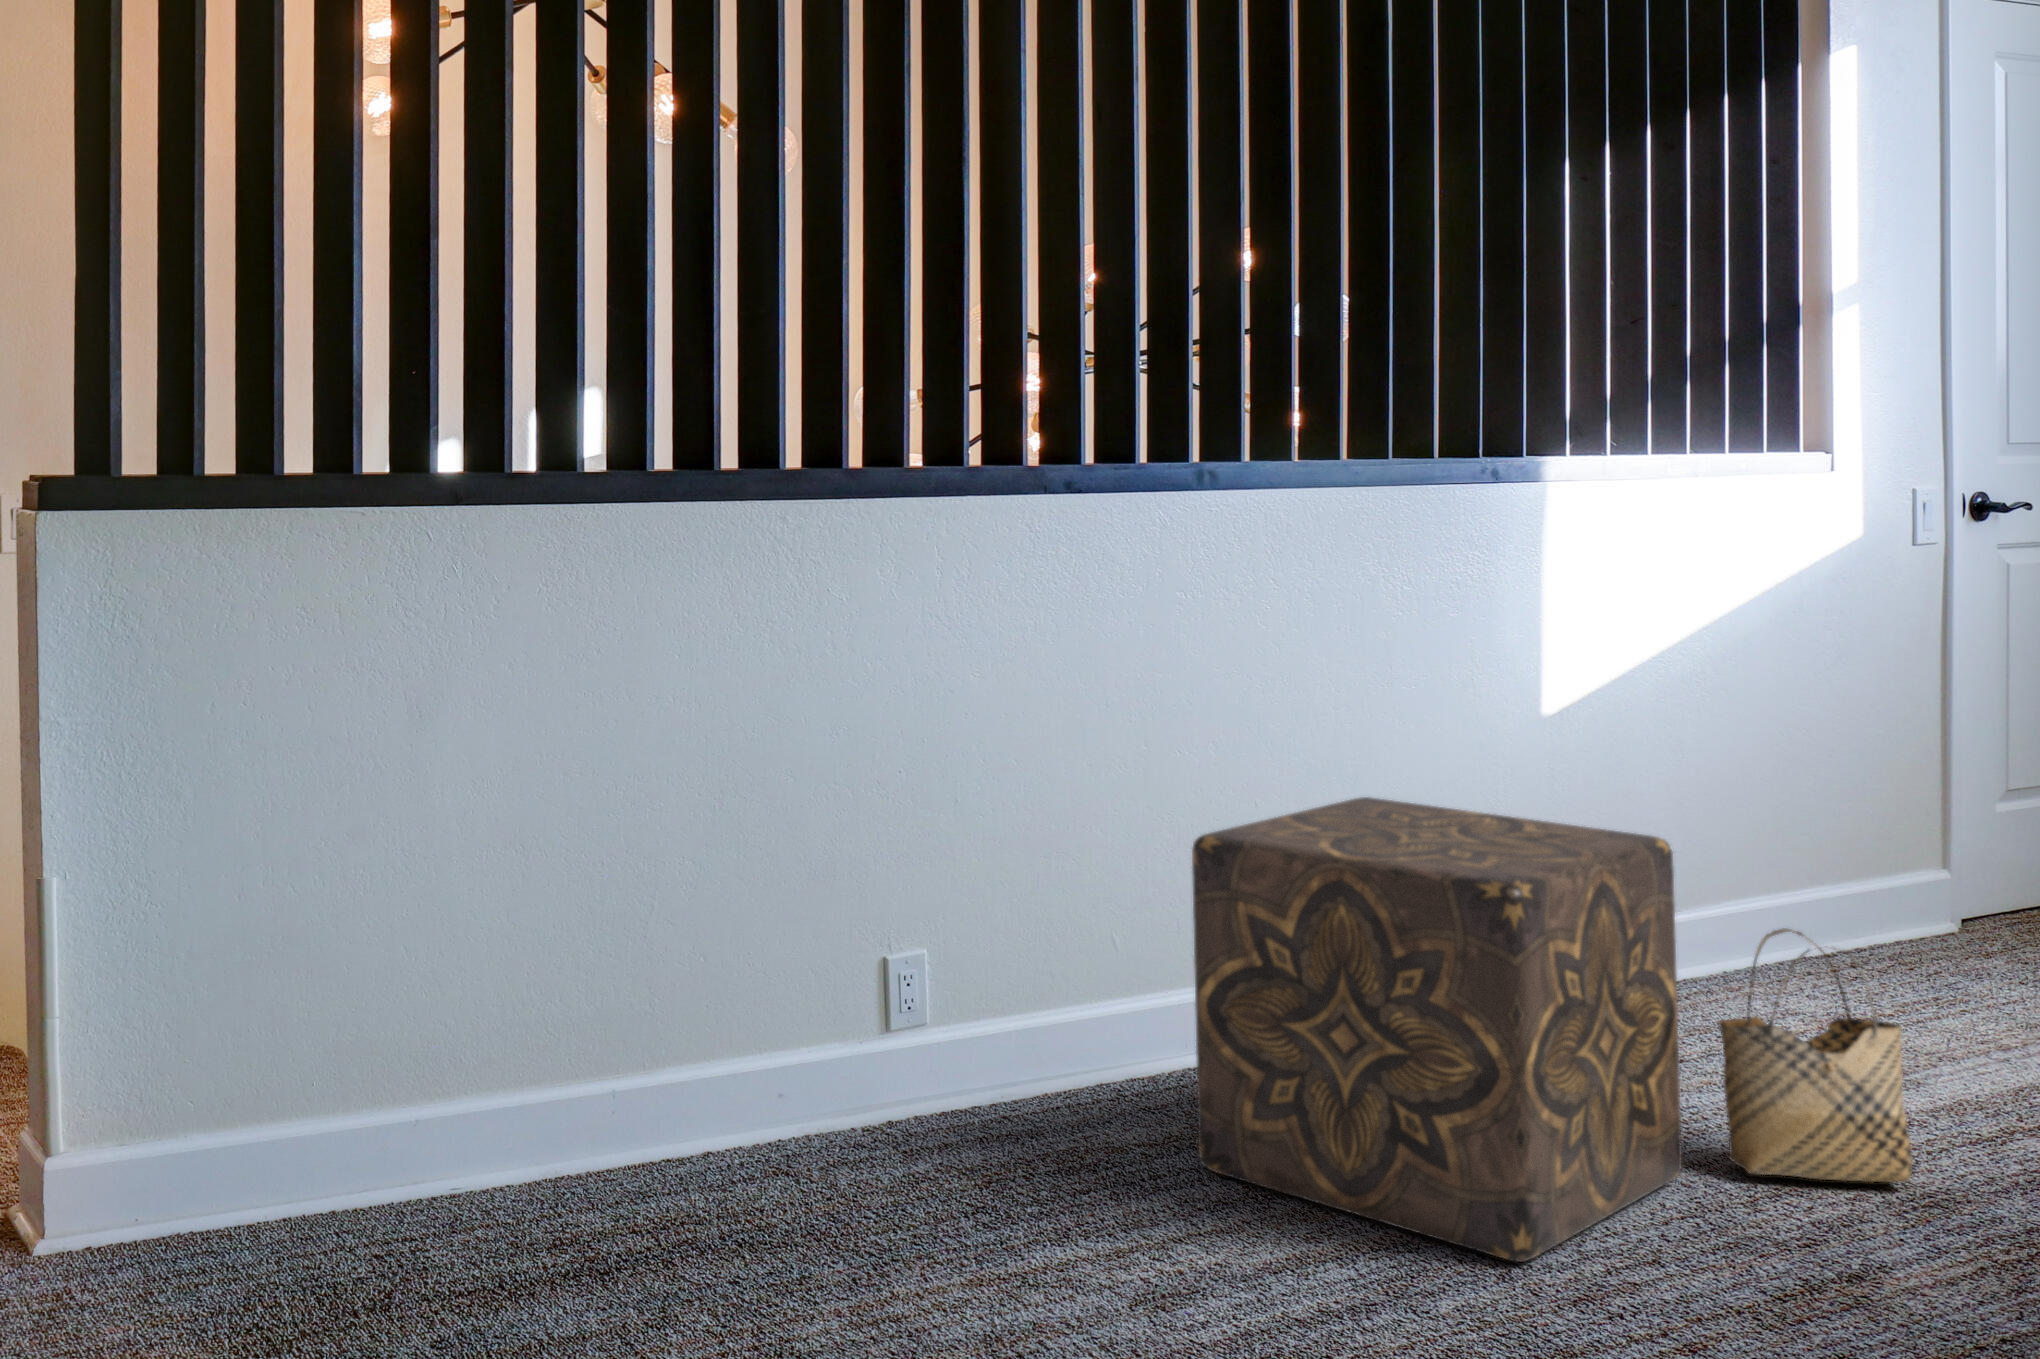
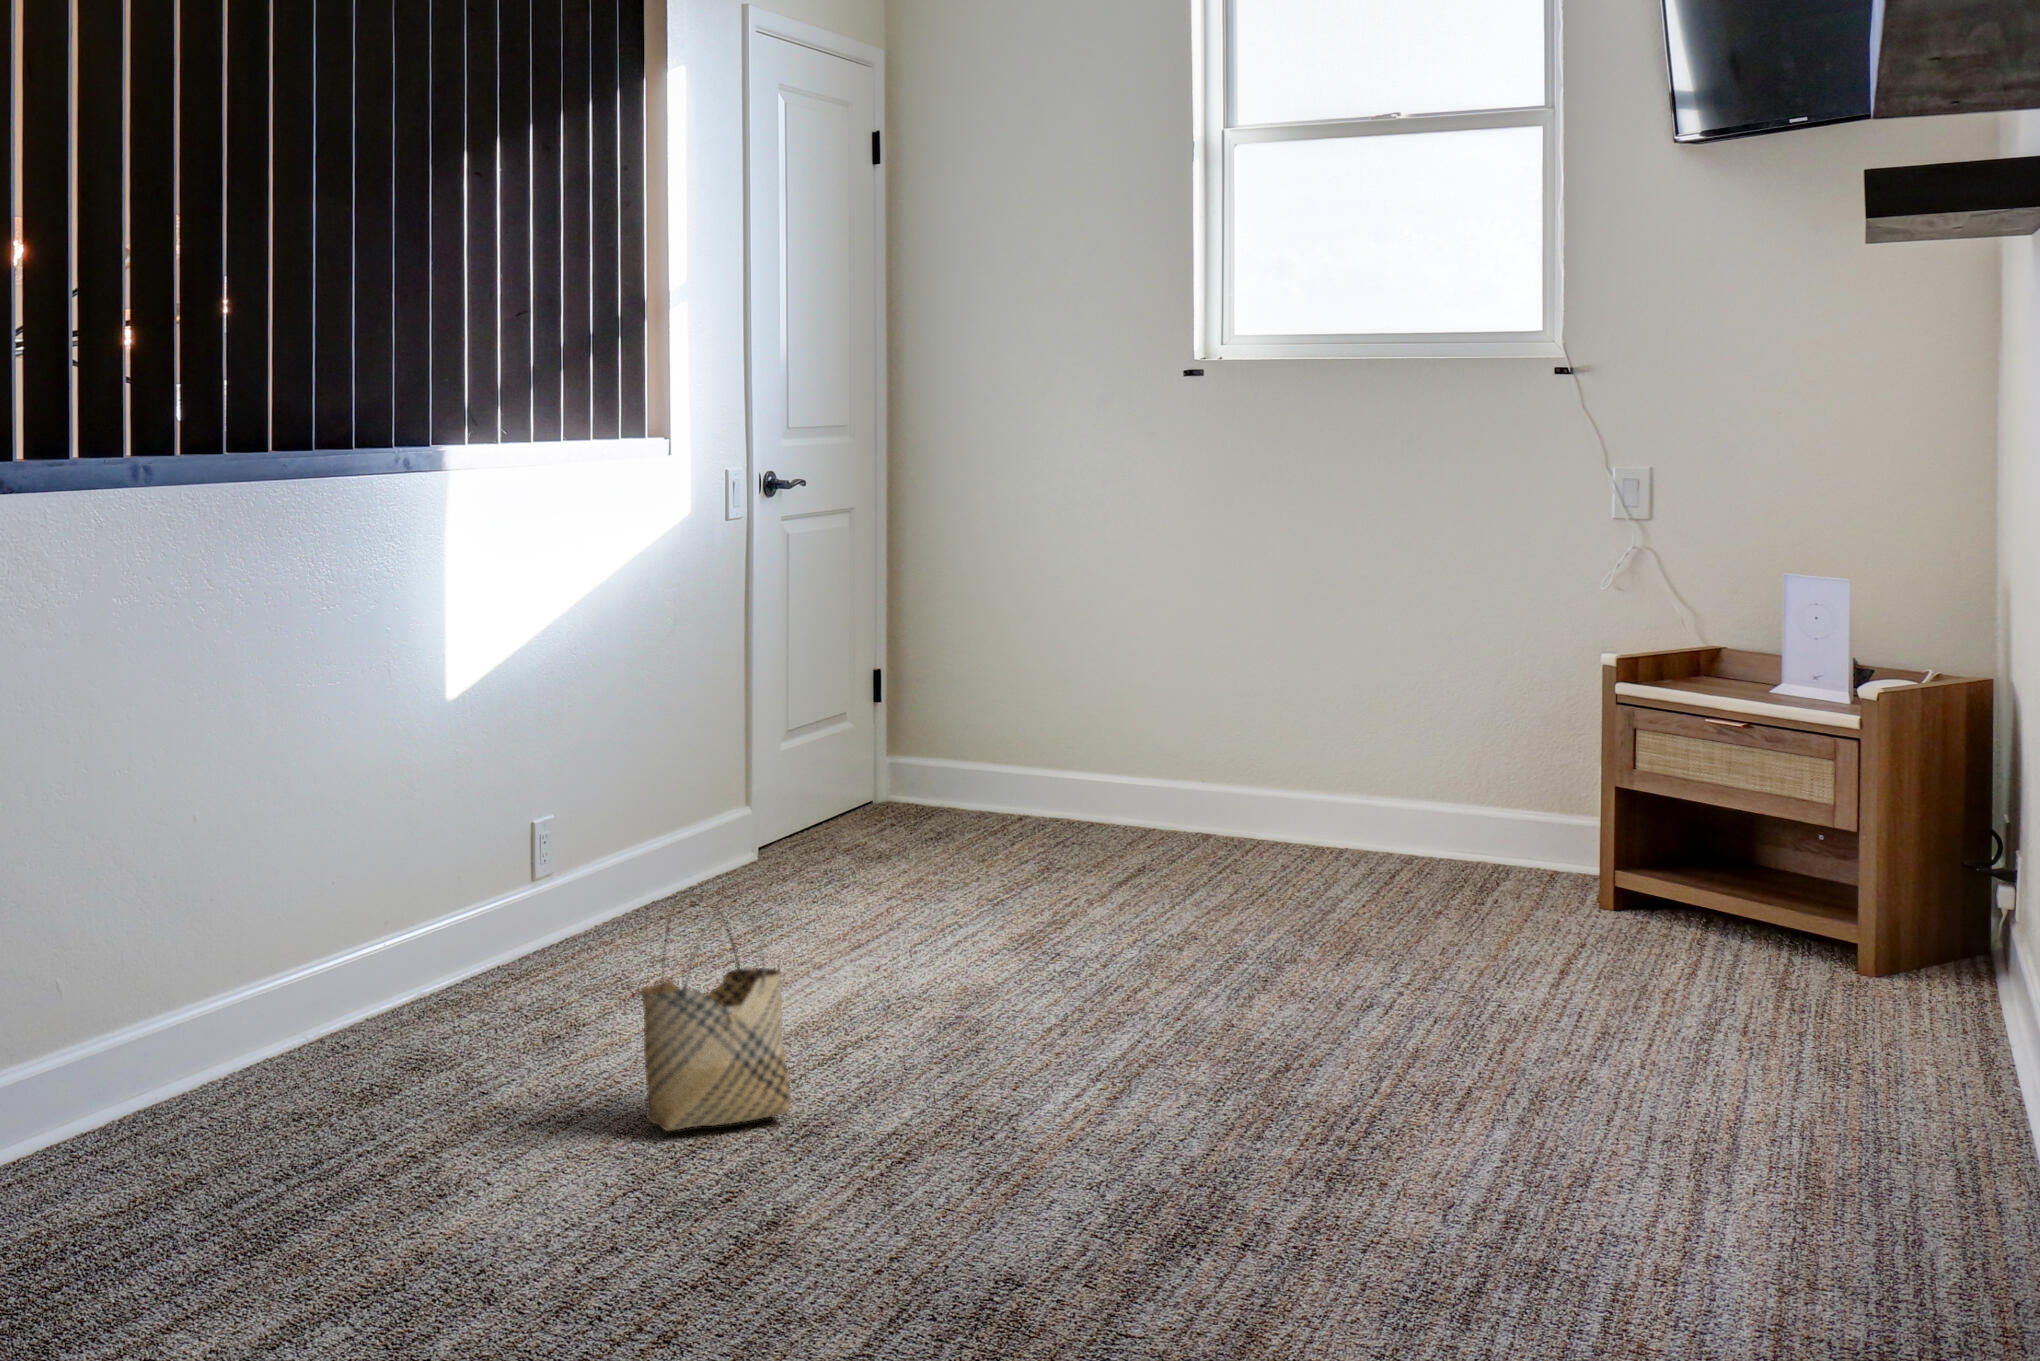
ottoman: present [1192,797,1682,1262] -> none [169,806,614,1277]

